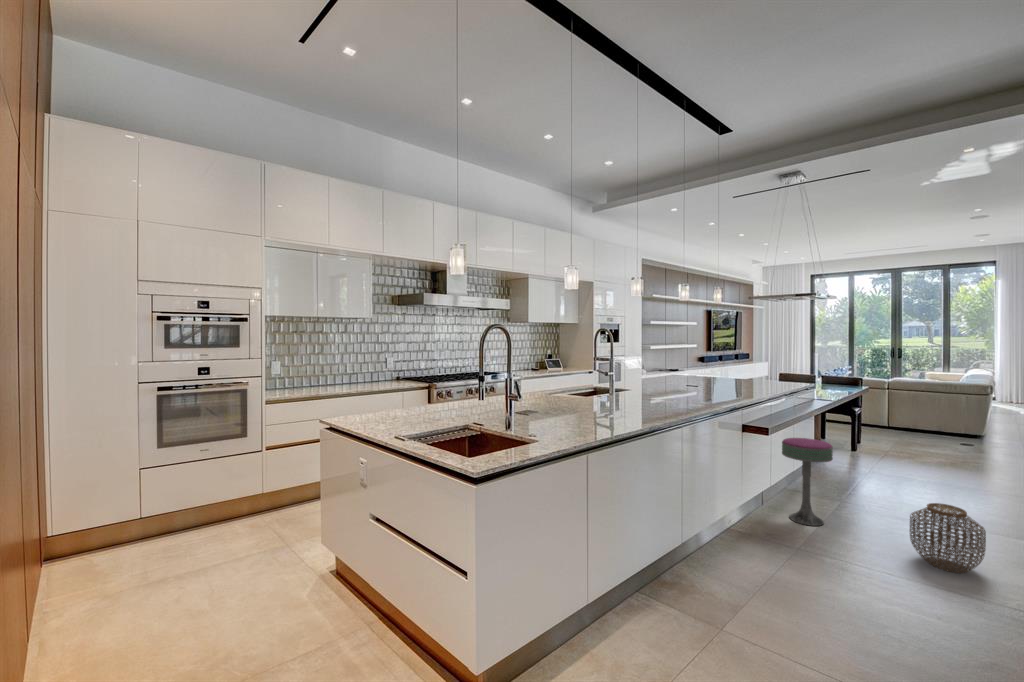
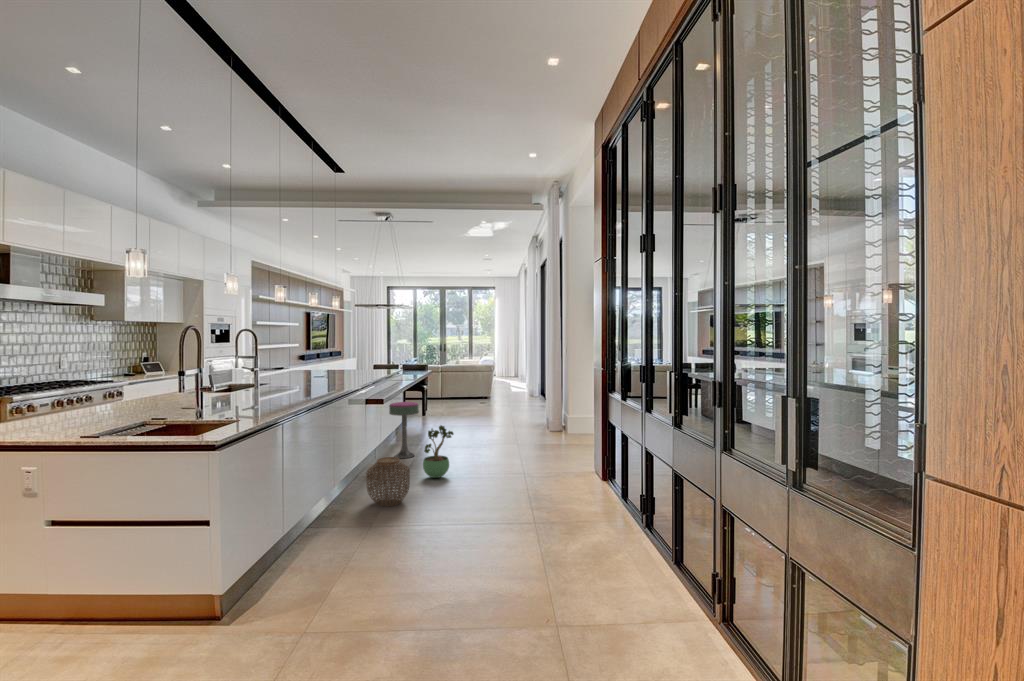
potted plant: none [830,500,898,591] -> present [423,425,453,478]
woven basket: present [910,503,986,573] -> present [366,457,410,507]

